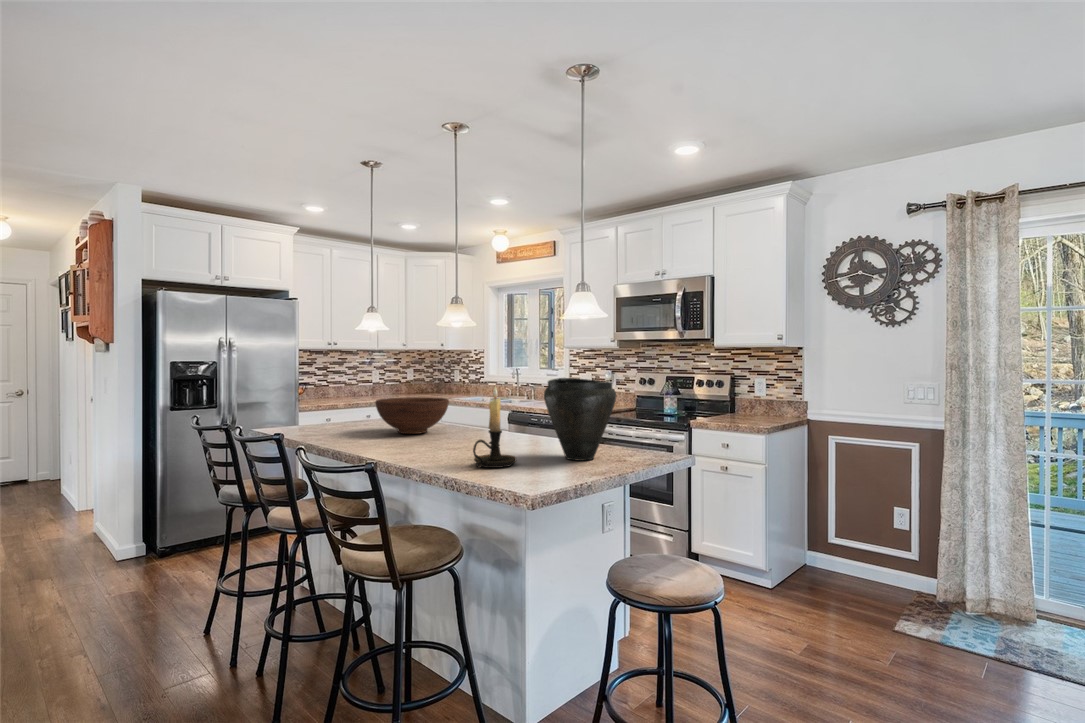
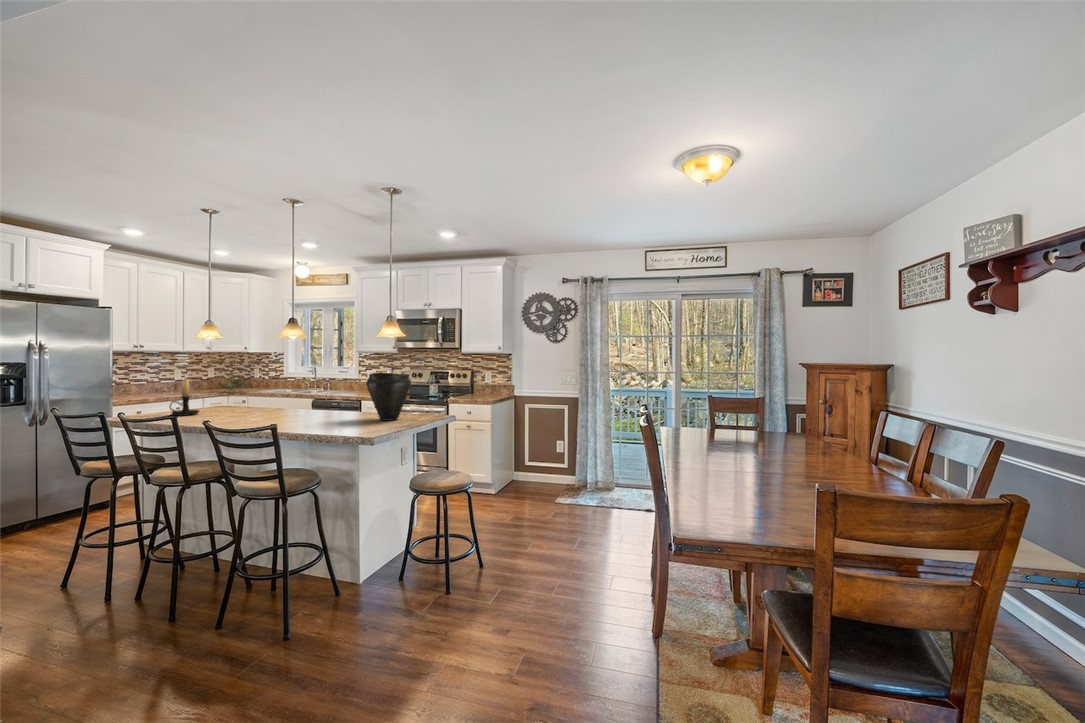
potted plant: none [401,365,445,400] -> present [219,376,243,393]
candle holder: present [473,387,516,468] -> present [169,374,199,416]
fruit bowl: present [376,397,449,434] -> none [227,388,286,414]

